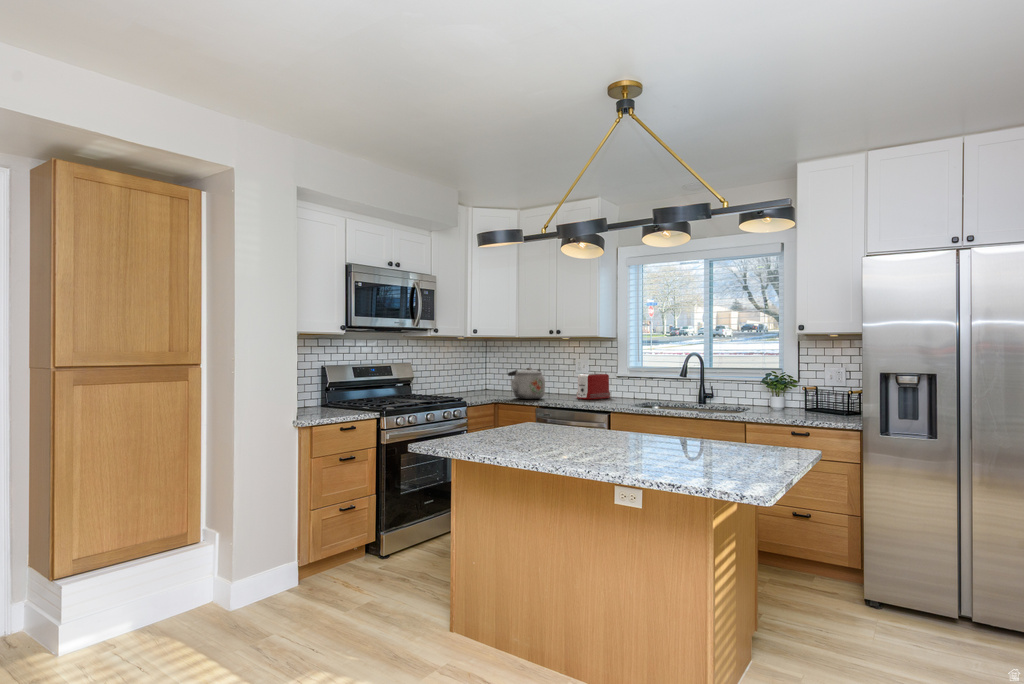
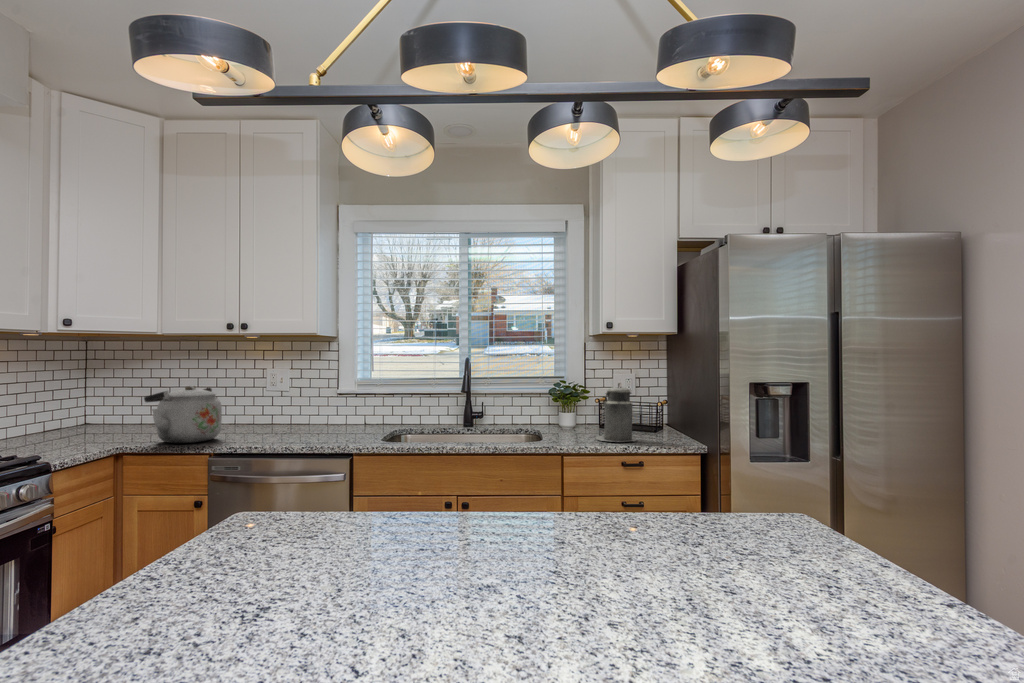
canister: none [782,373,817,419] -> present [596,383,636,442]
toaster: present [576,374,610,400] -> none [276,390,329,433]

